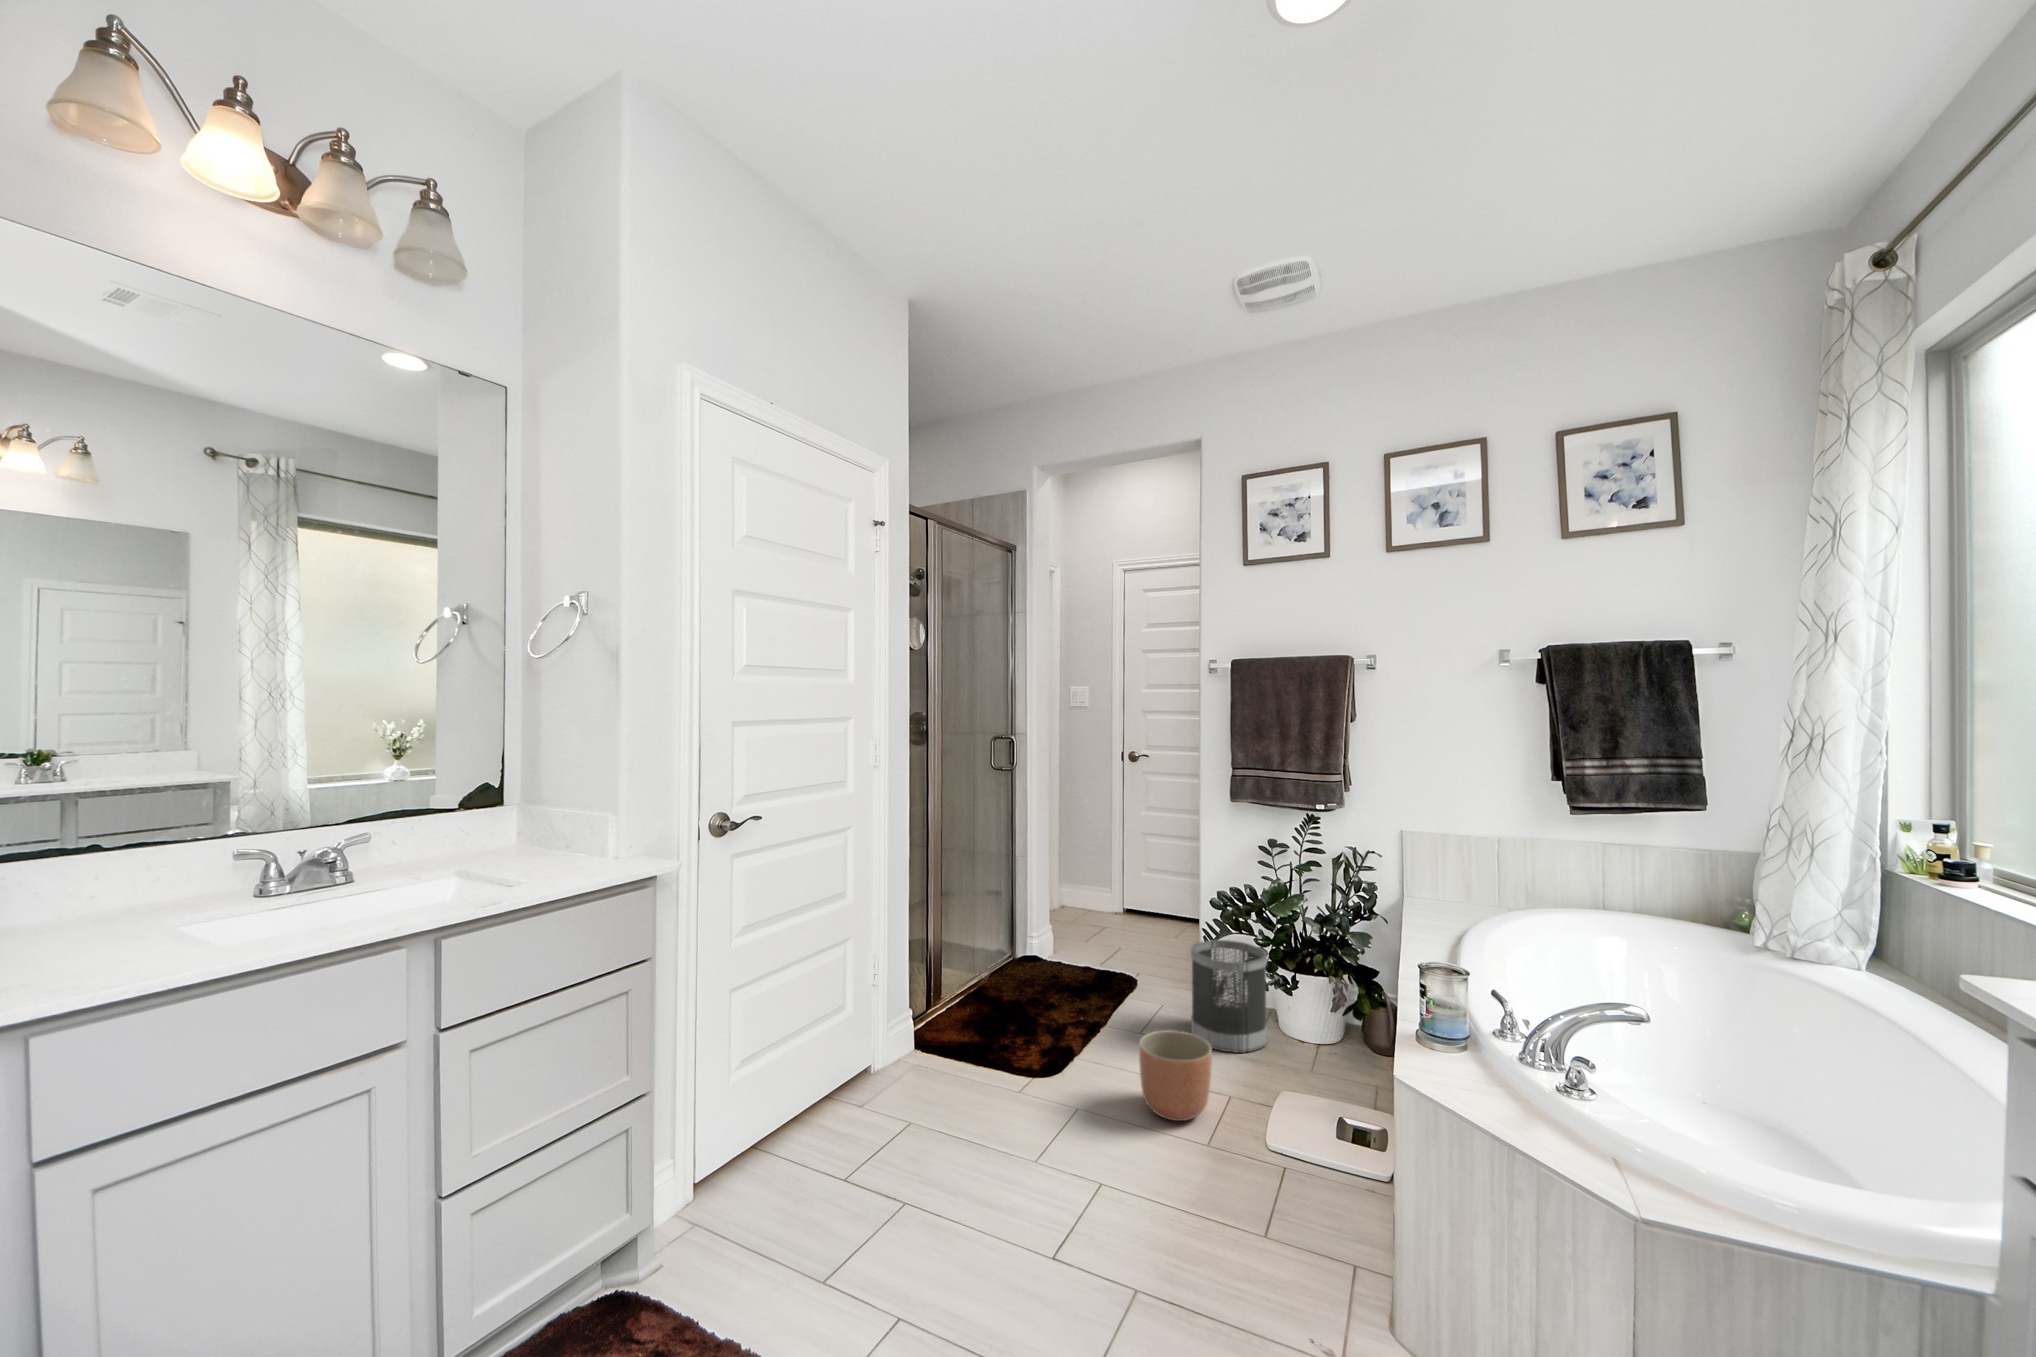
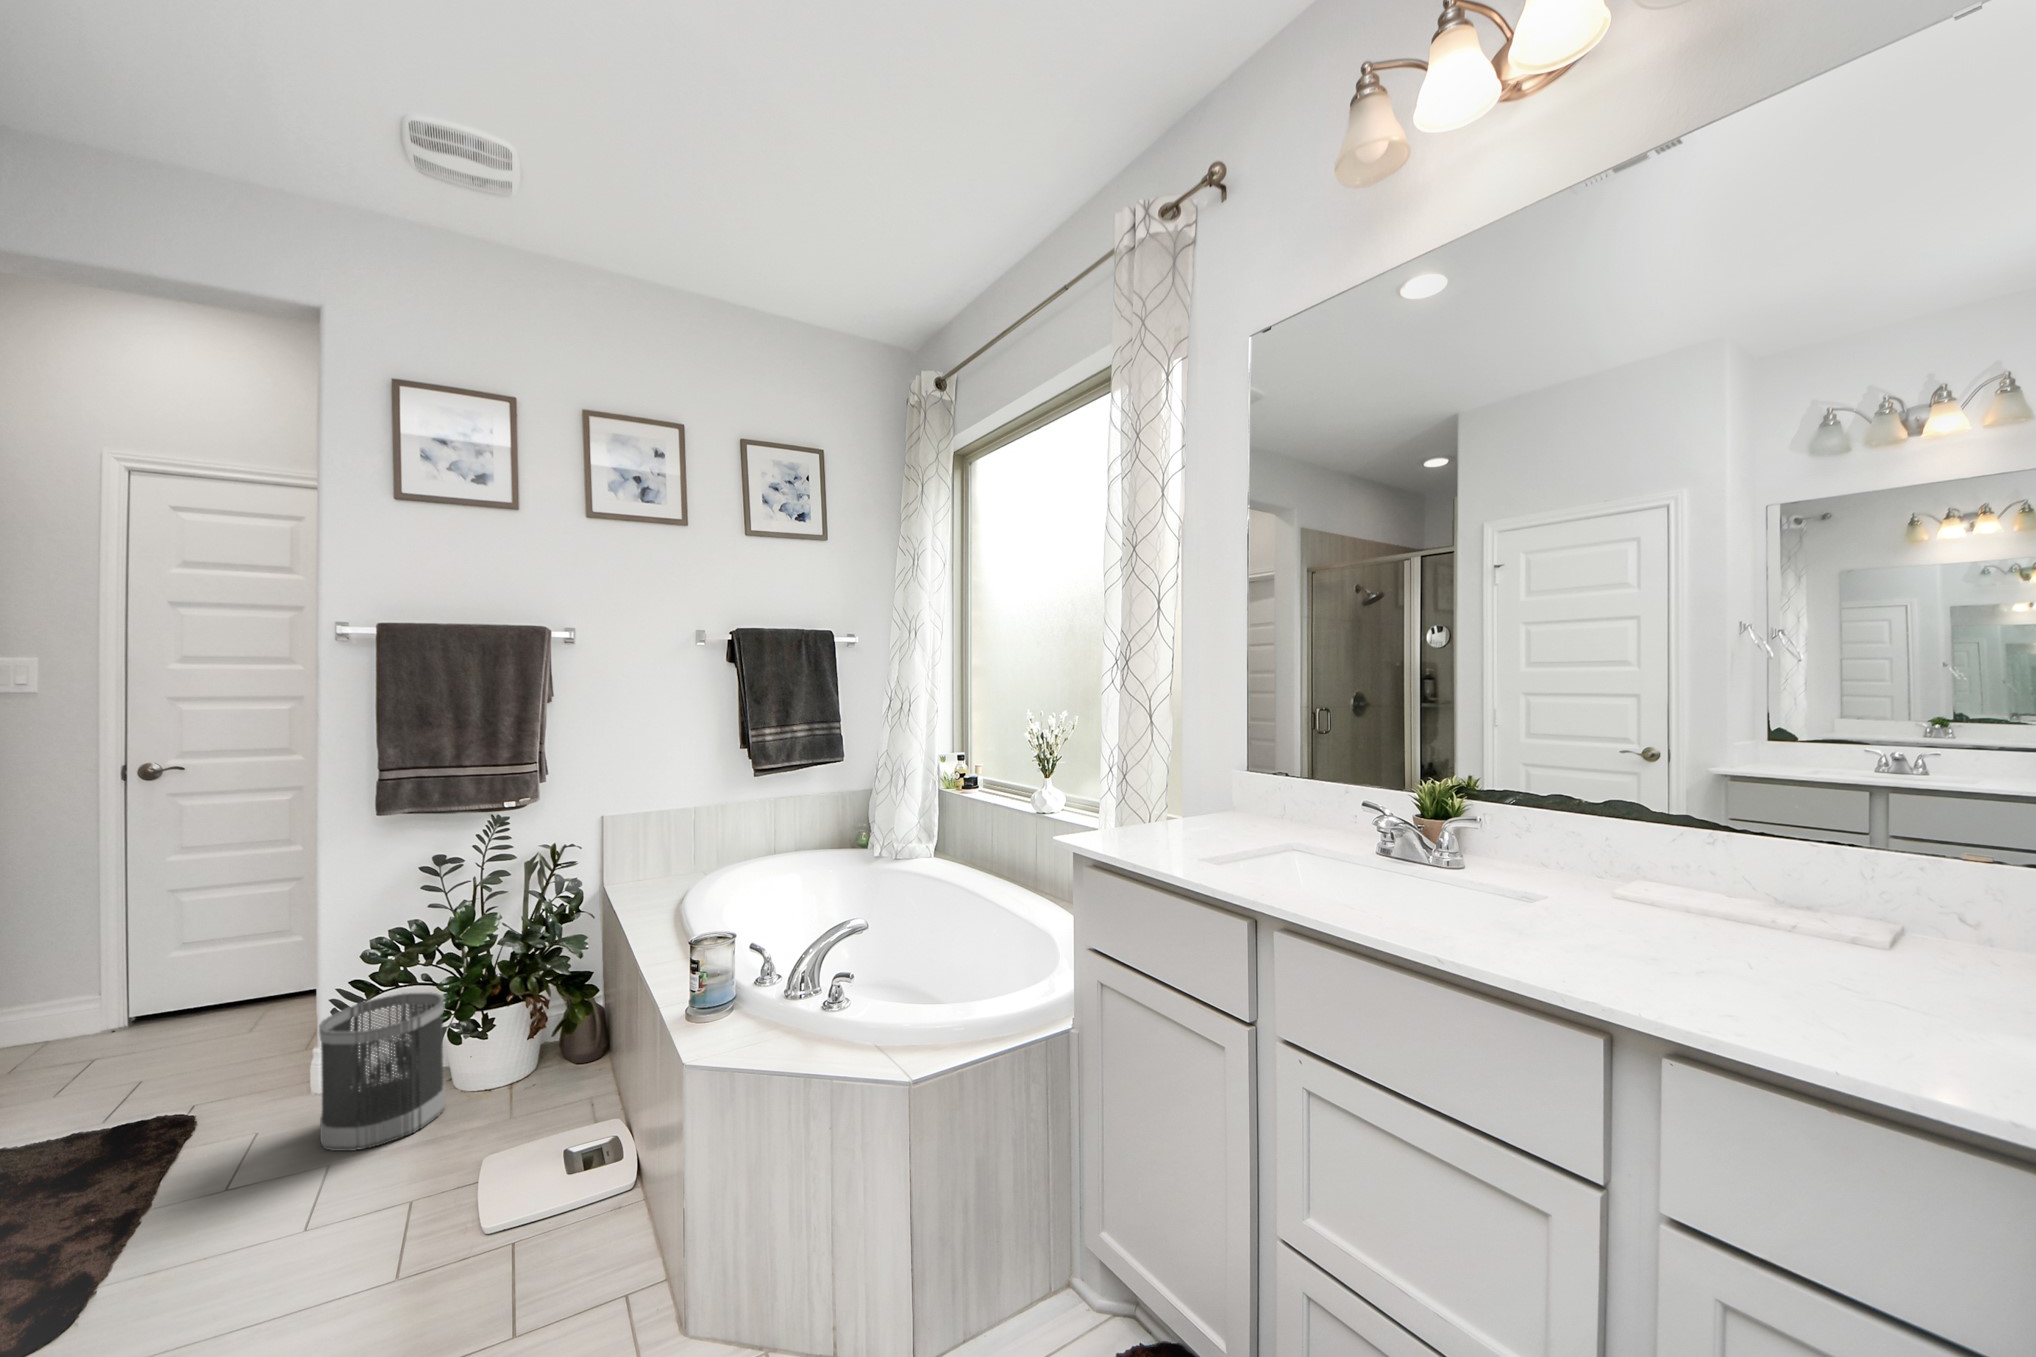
planter: present [1139,1030,1212,1121] -> none [253,1141,390,1285]

